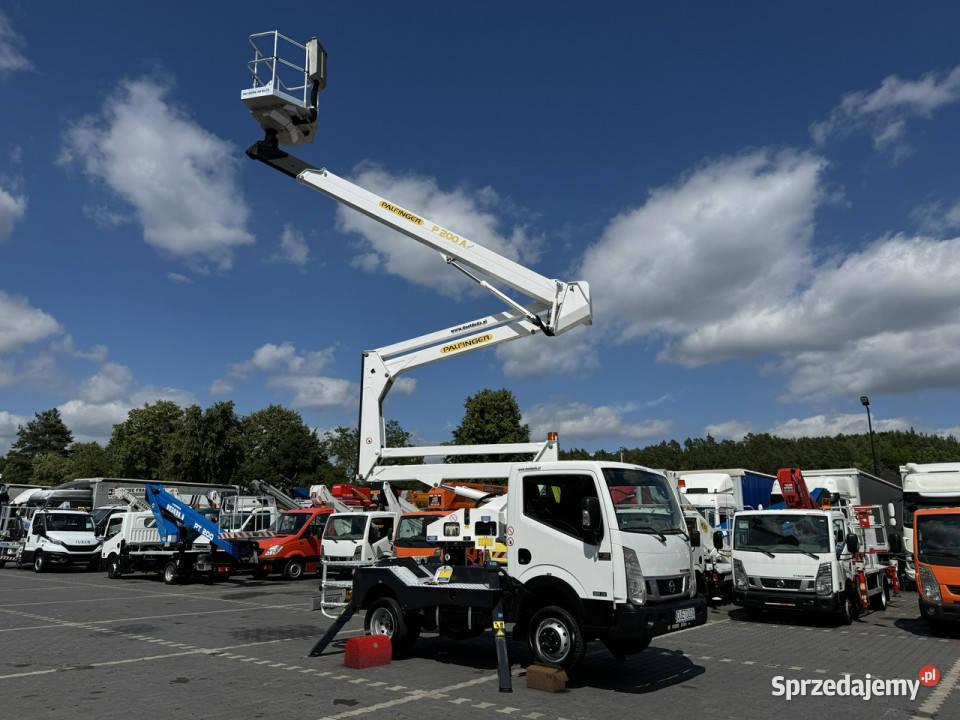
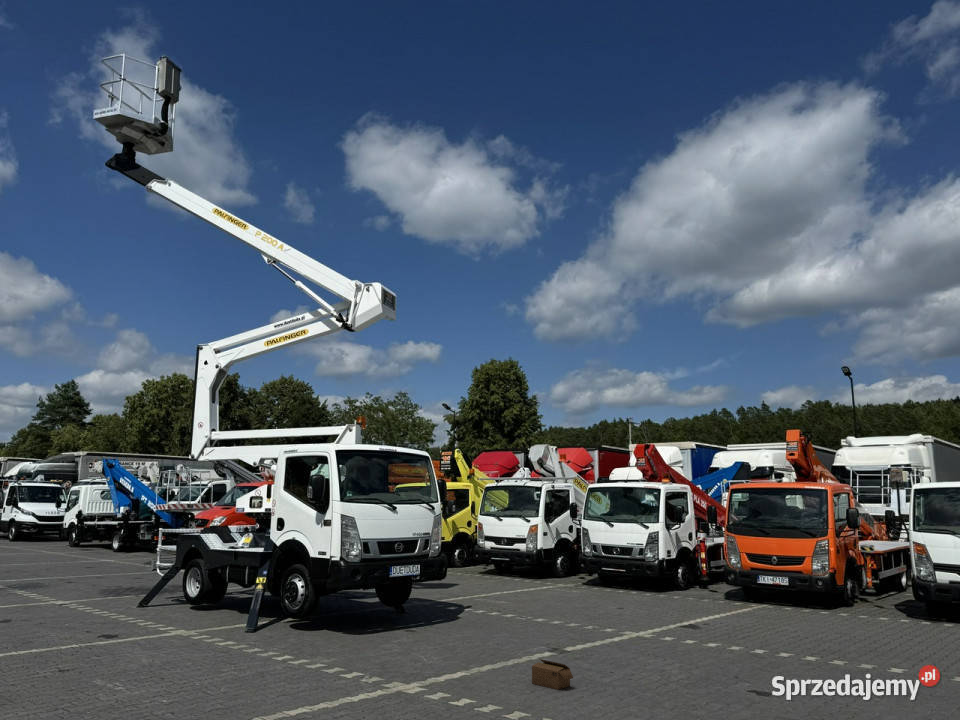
toolbox: present [344,630,392,669] -> none [352,624,399,663]

